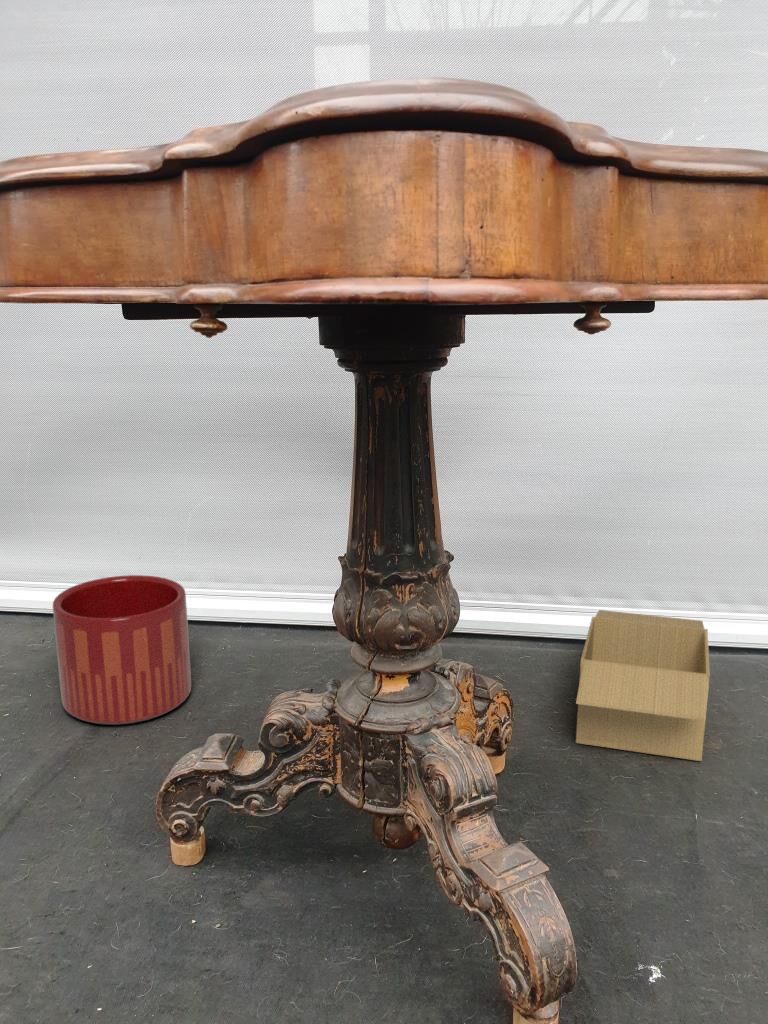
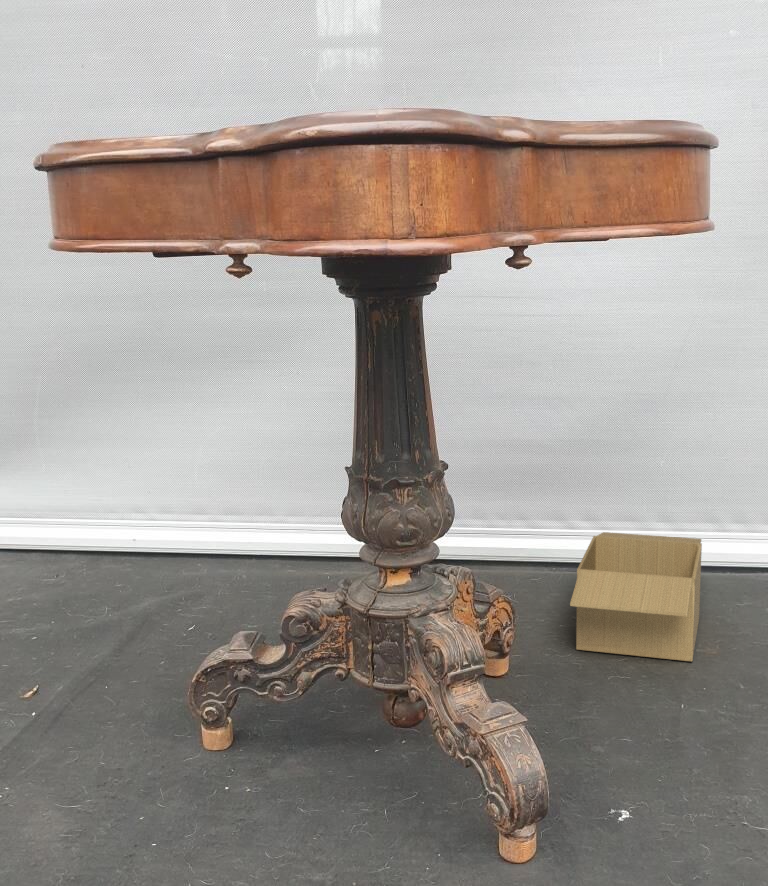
planter: present [53,575,191,725] -> none [88,508,216,643]

